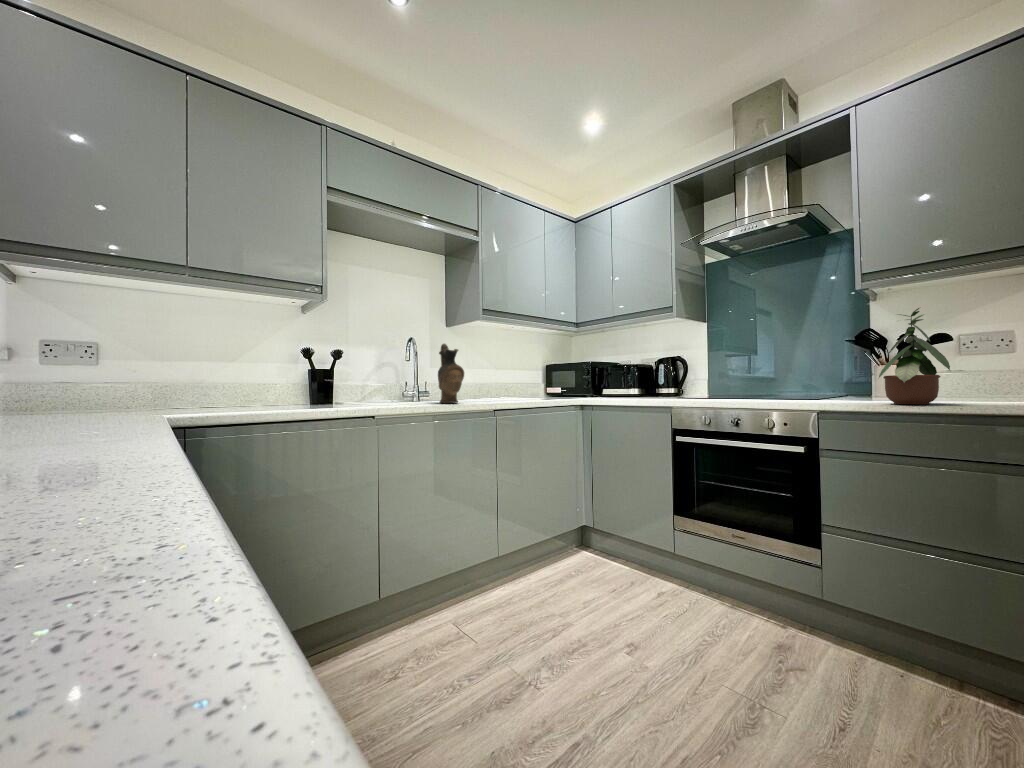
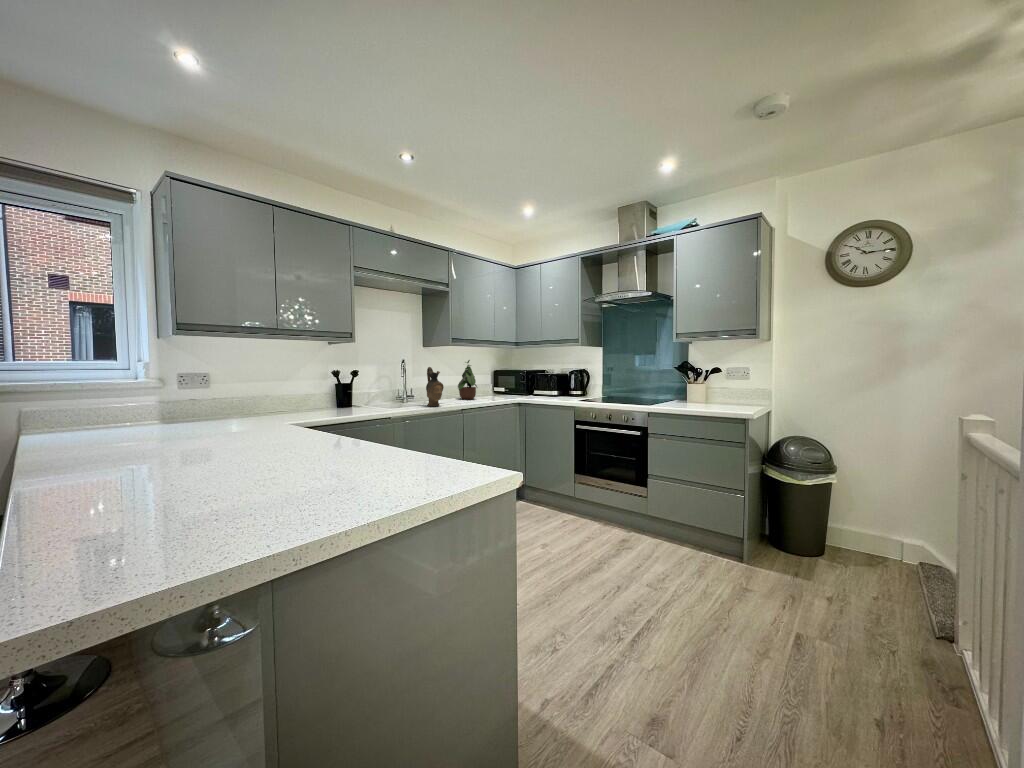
potted plant: present [879,308,950,404] -> present [458,360,477,399]

